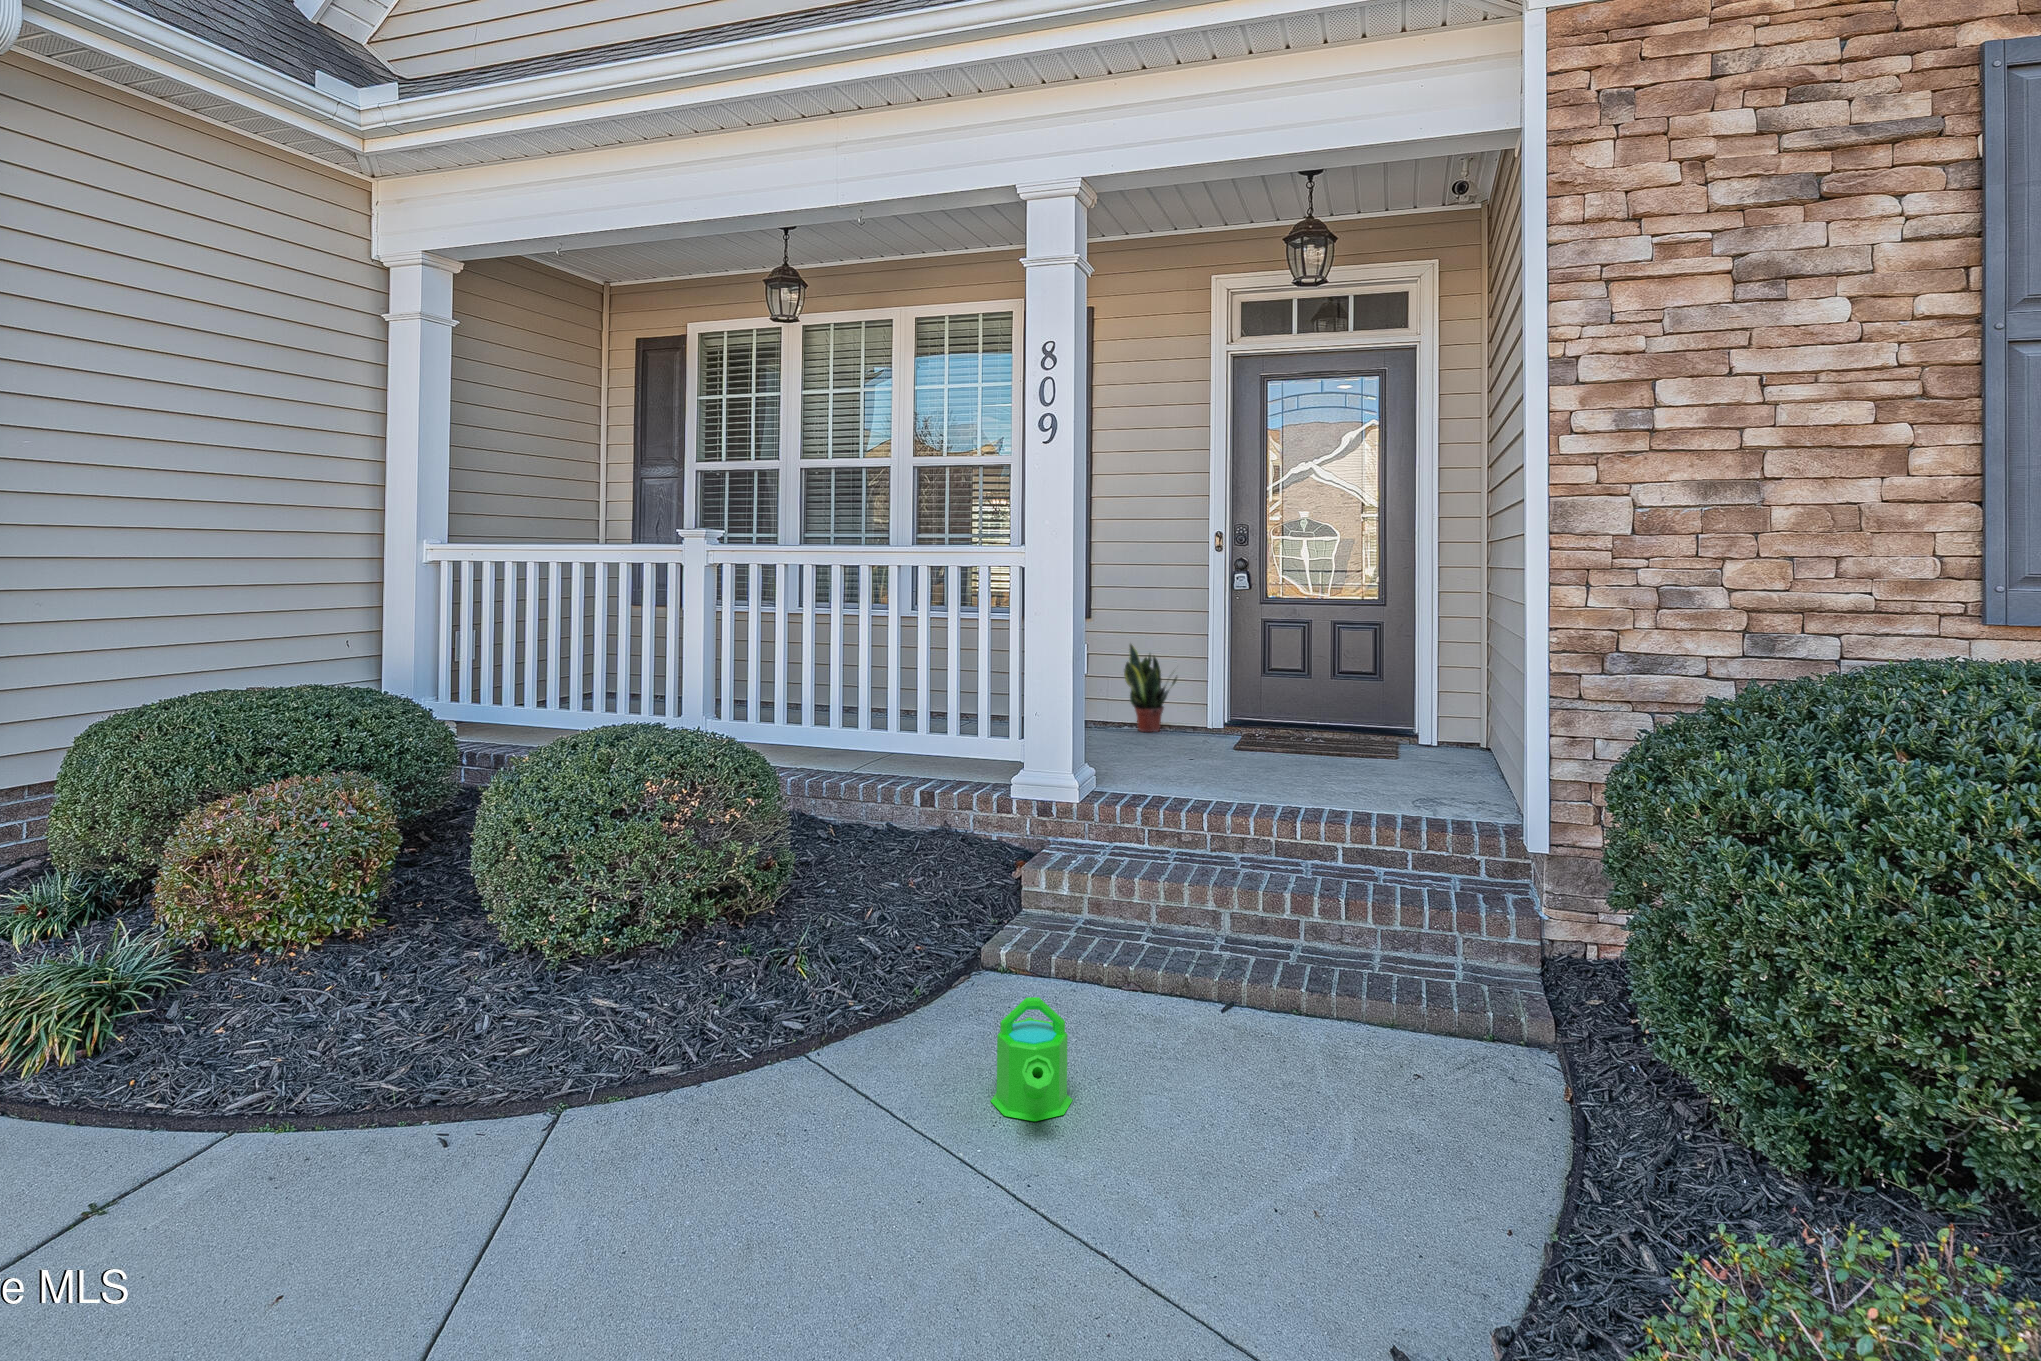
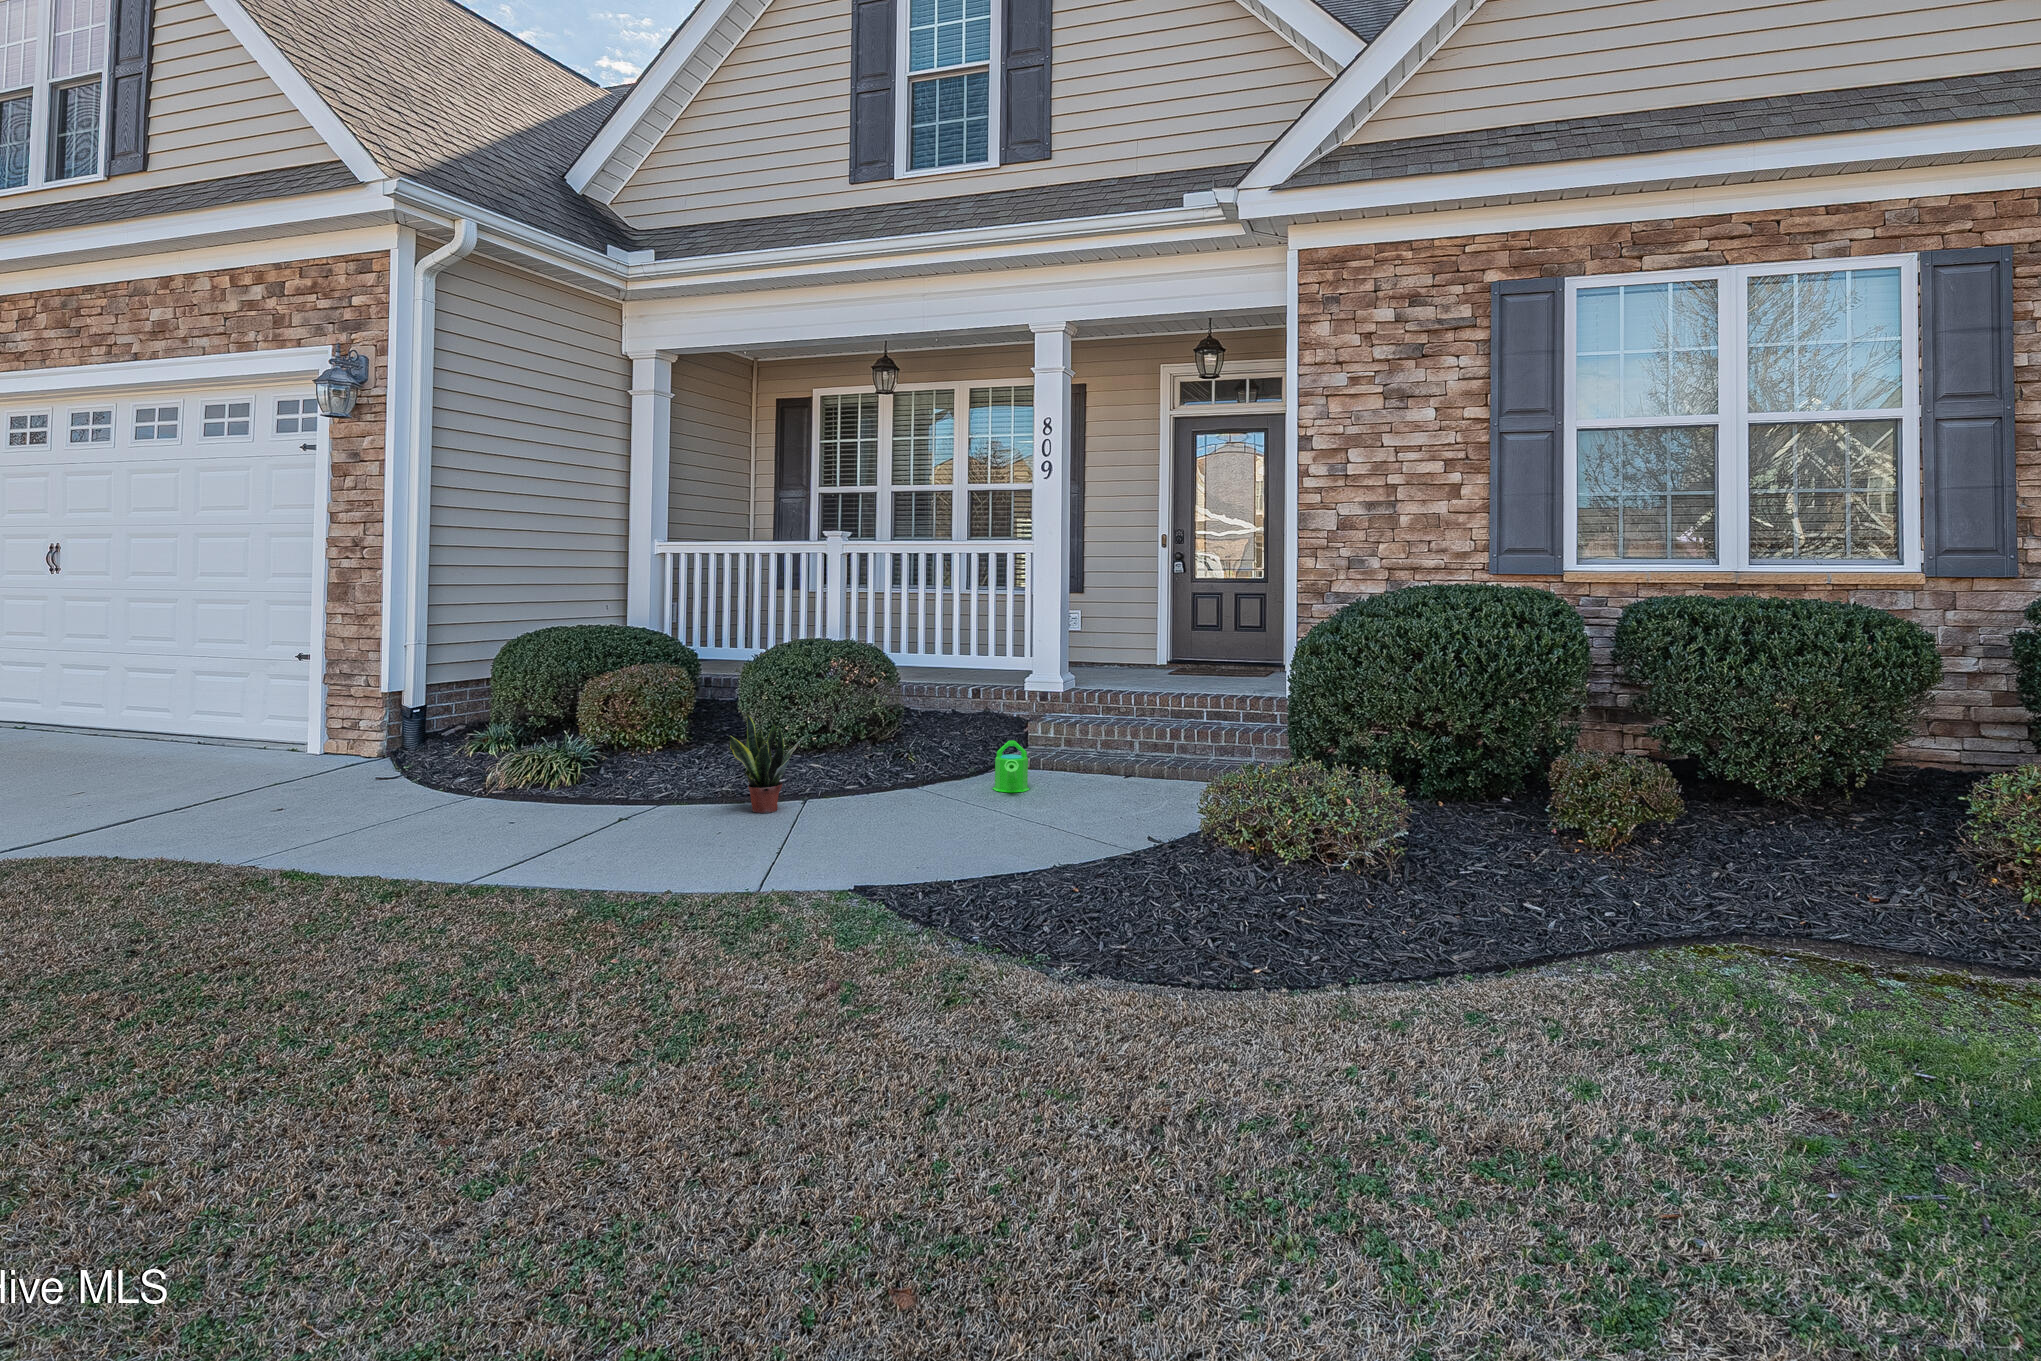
potted plant: present [1124,644,1177,732] -> present [730,714,801,813]

